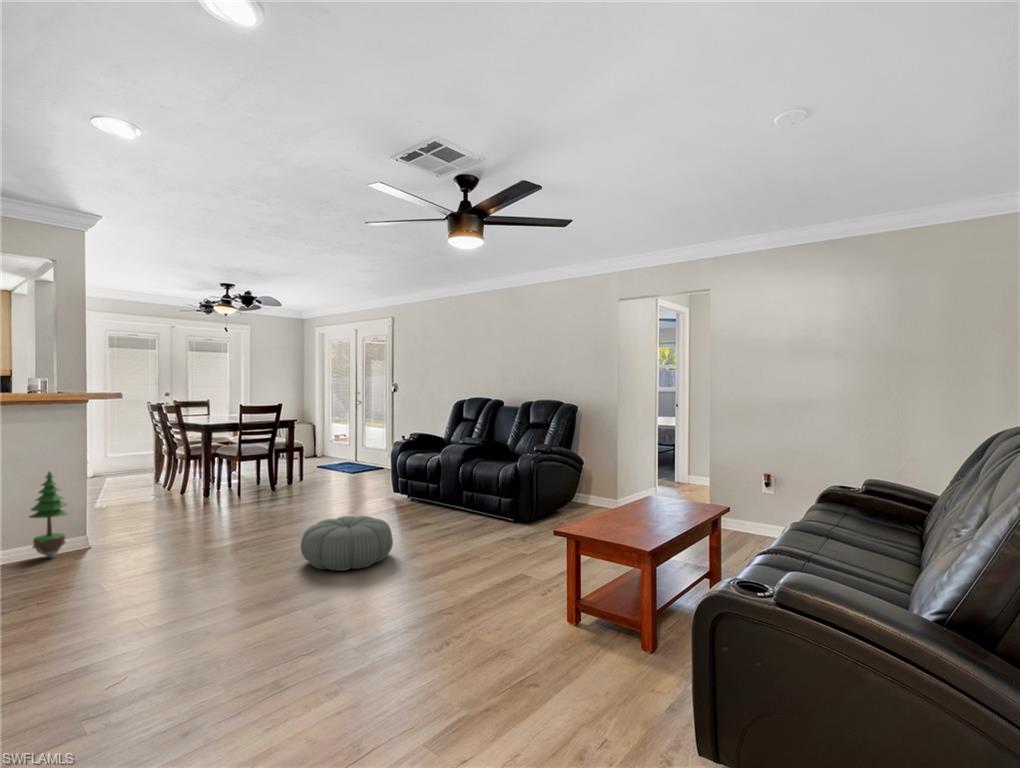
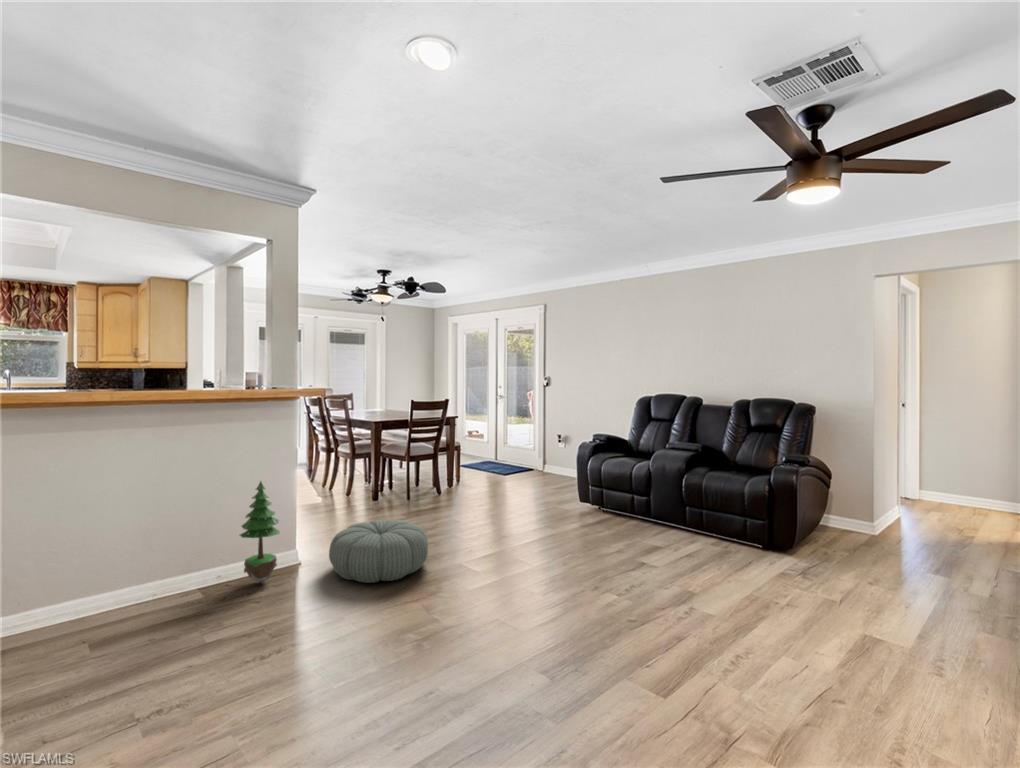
pouf: present [301,516,393,571] -> present [329,520,428,583]

